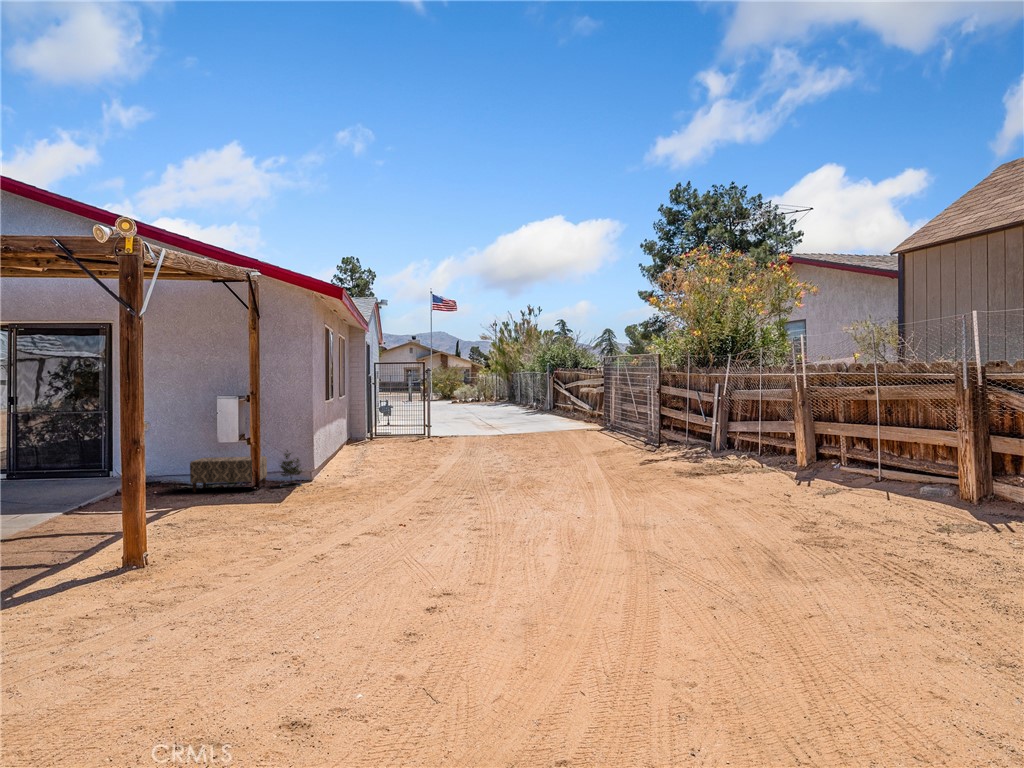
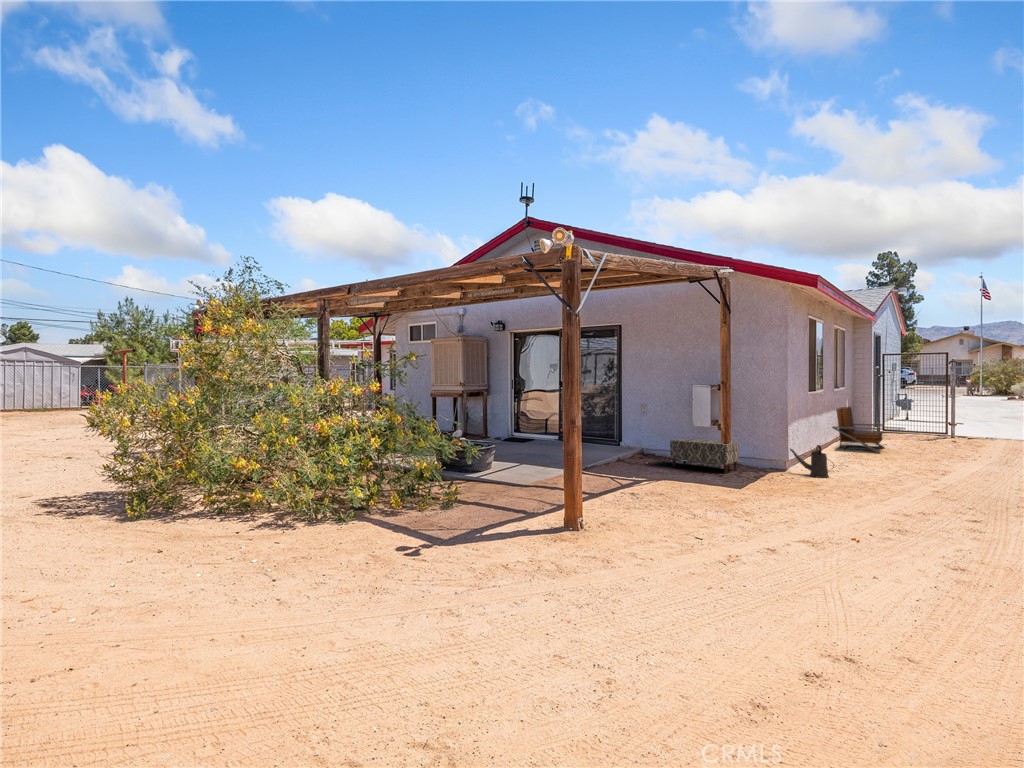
lounge chair: none [341,414,382,458] -> present [832,407,884,454]
potted tree: present [280,451,302,488] -> none [748,436,775,475]
watering can: none [316,452,354,483] -> present [790,445,834,478]

